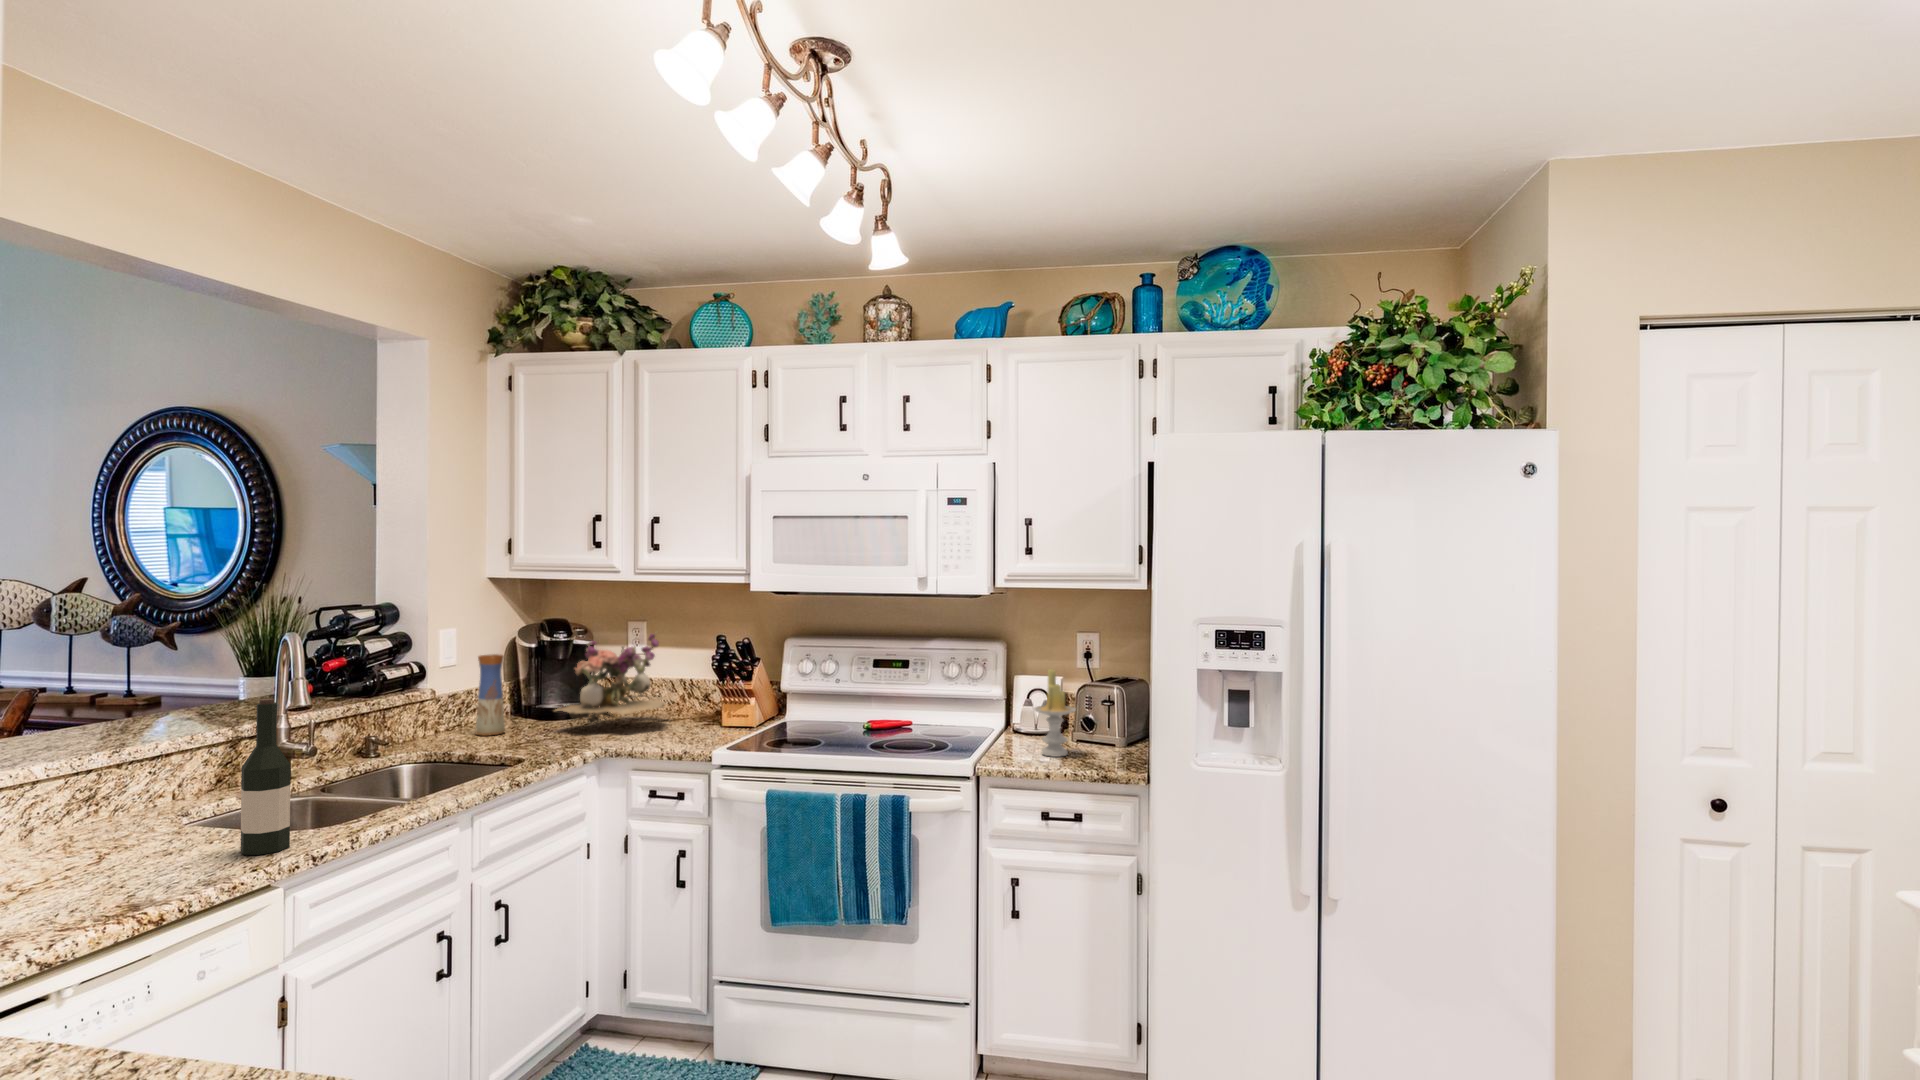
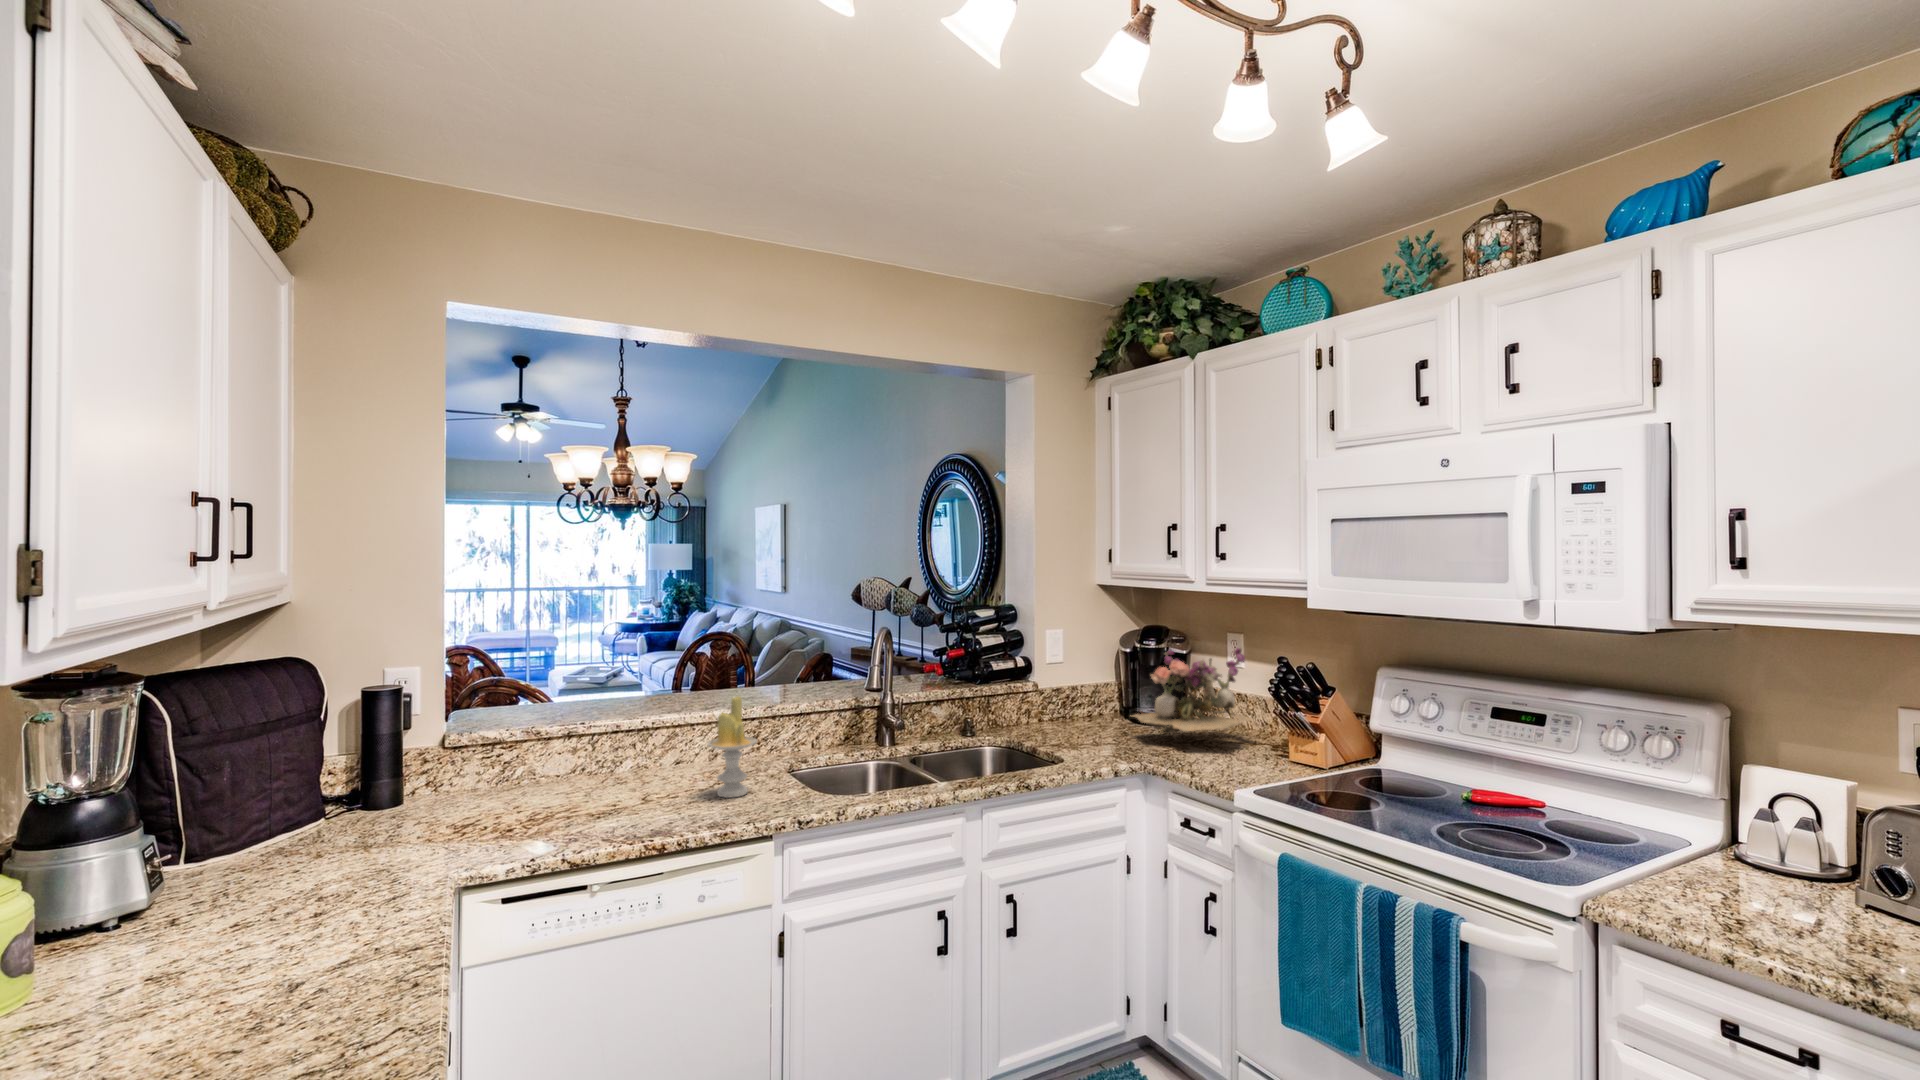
vase: present [475,654,505,736] -> none [1070,656,1095,731]
candle: present [1034,669,1076,757] -> present [707,696,757,798]
wine bottle: present [241,699,290,855] -> none [766,683,800,809]

